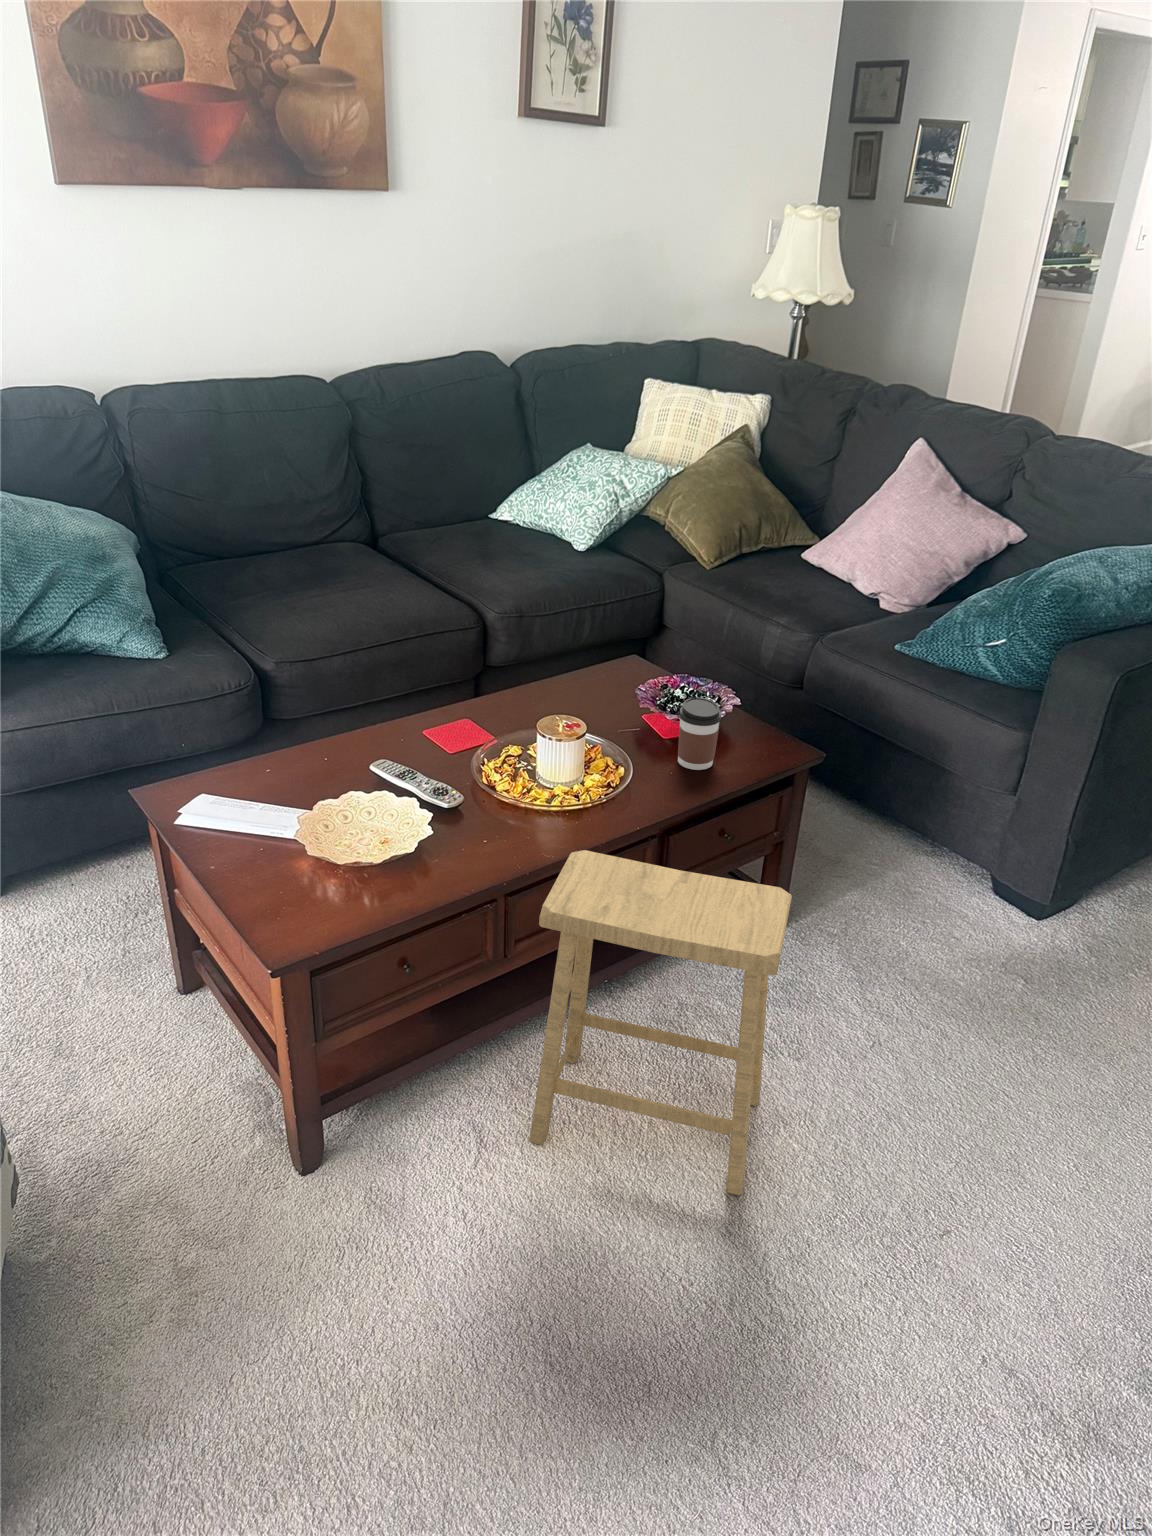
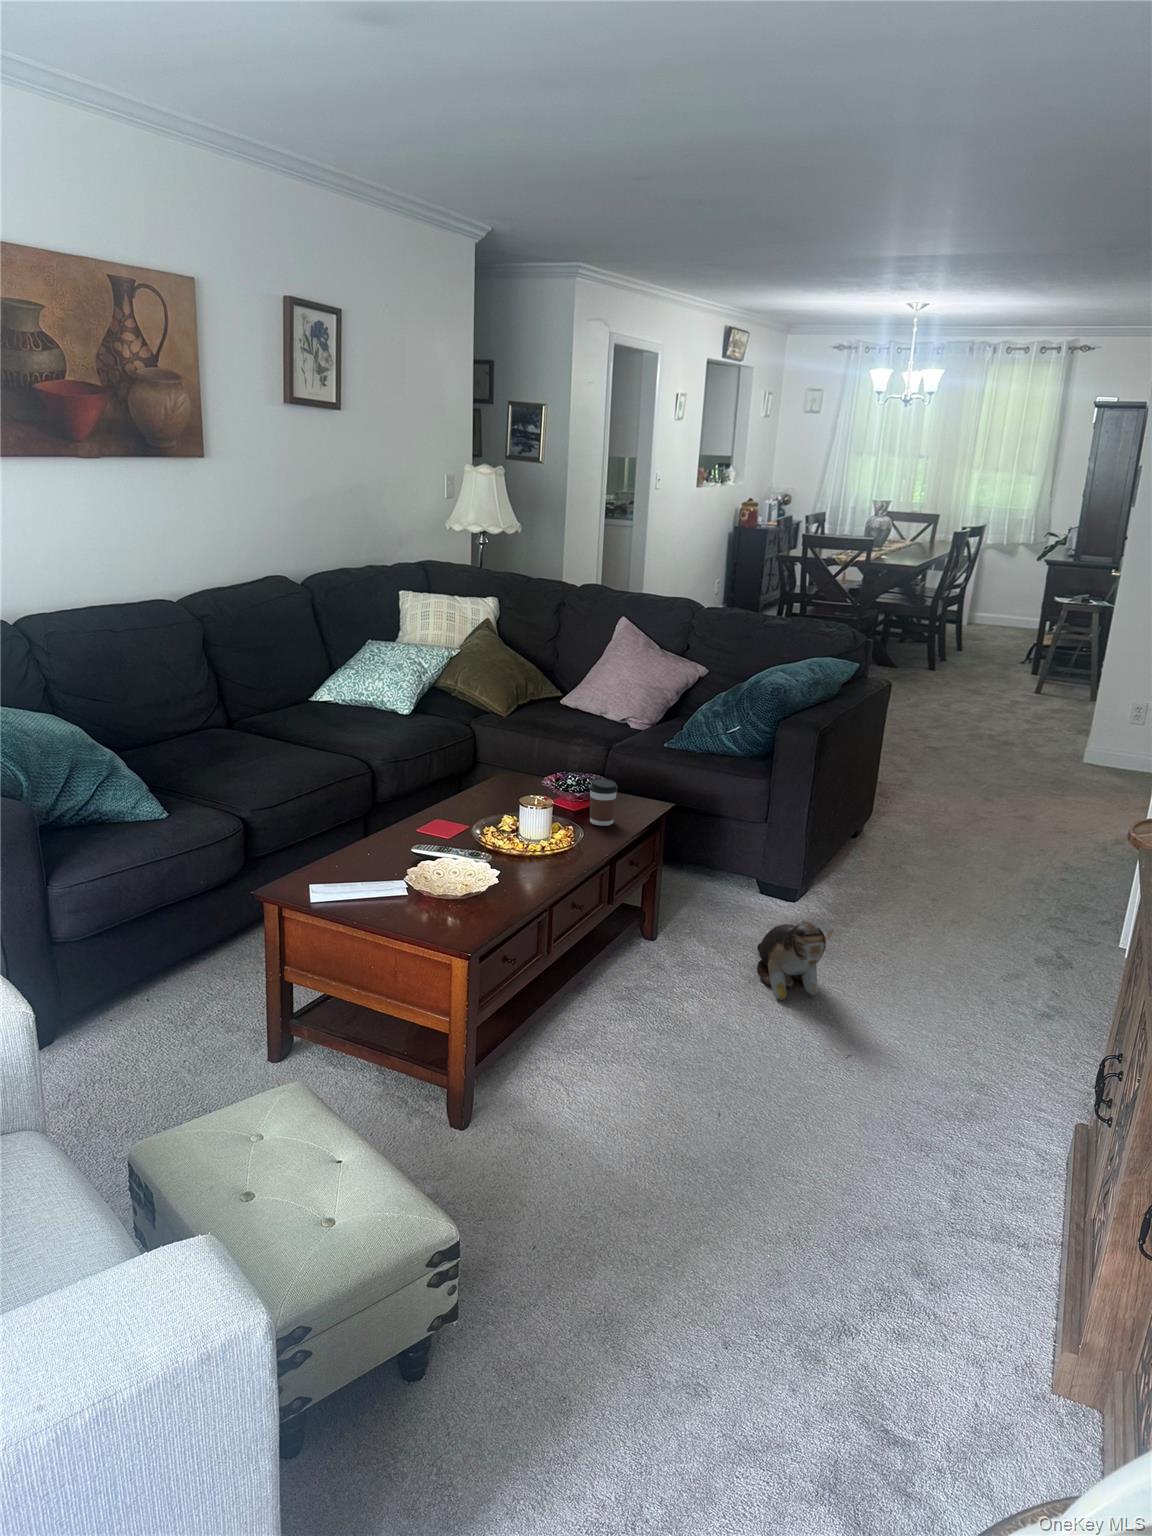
footstool: present [530,850,792,1195] -> none [574,866,744,1076]
plush toy: none [897,973,993,1098] -> present [757,921,833,1000]

